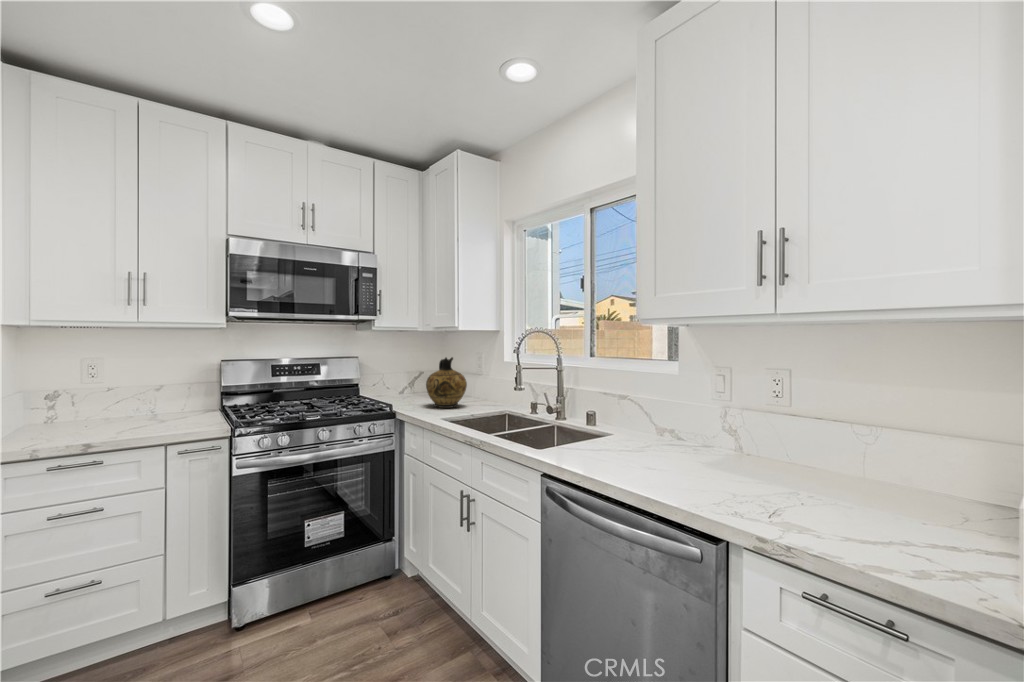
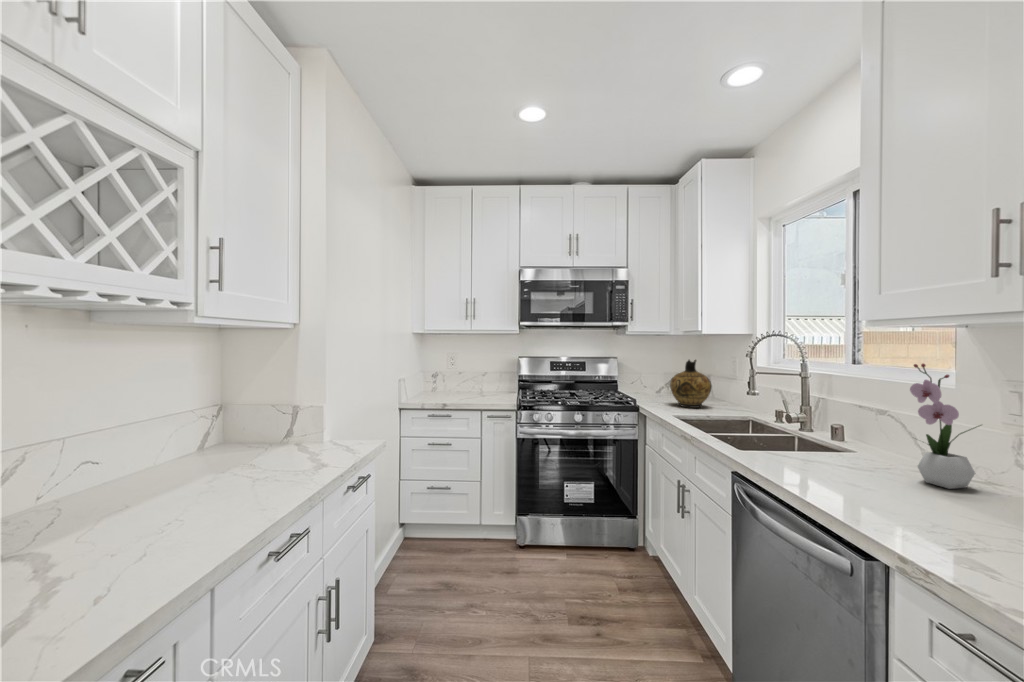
flower arrangement: none [671,354,710,456] -> present [910,364,981,489]

